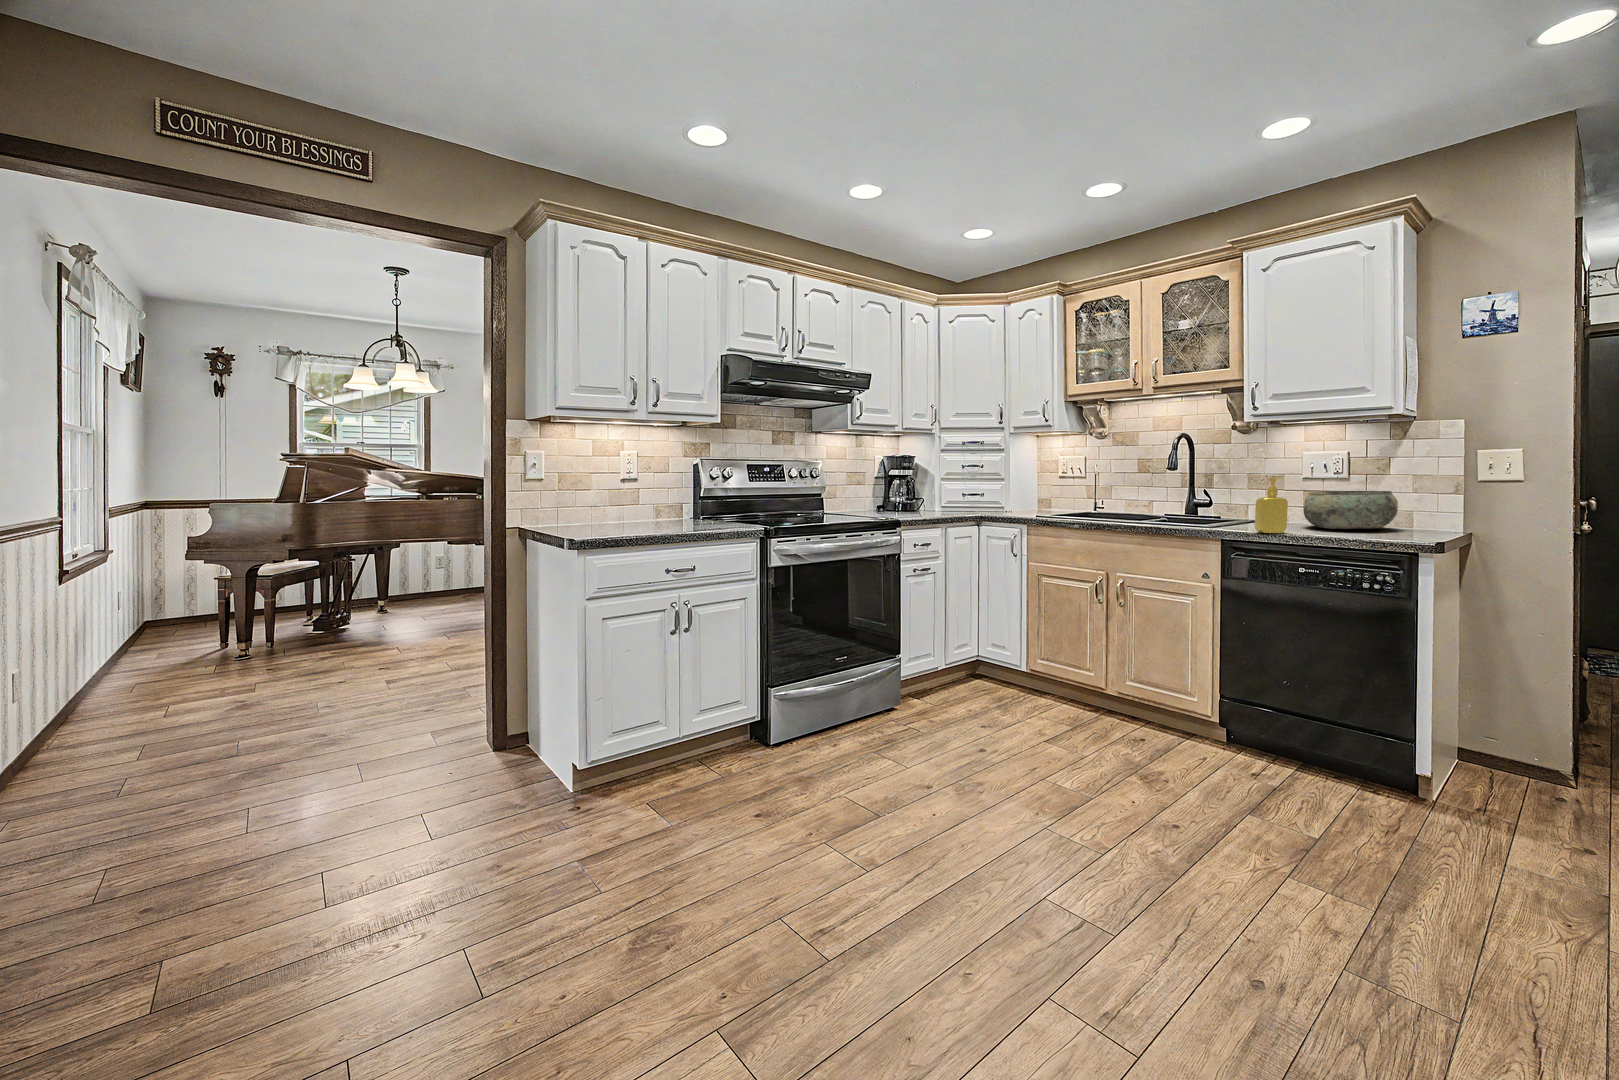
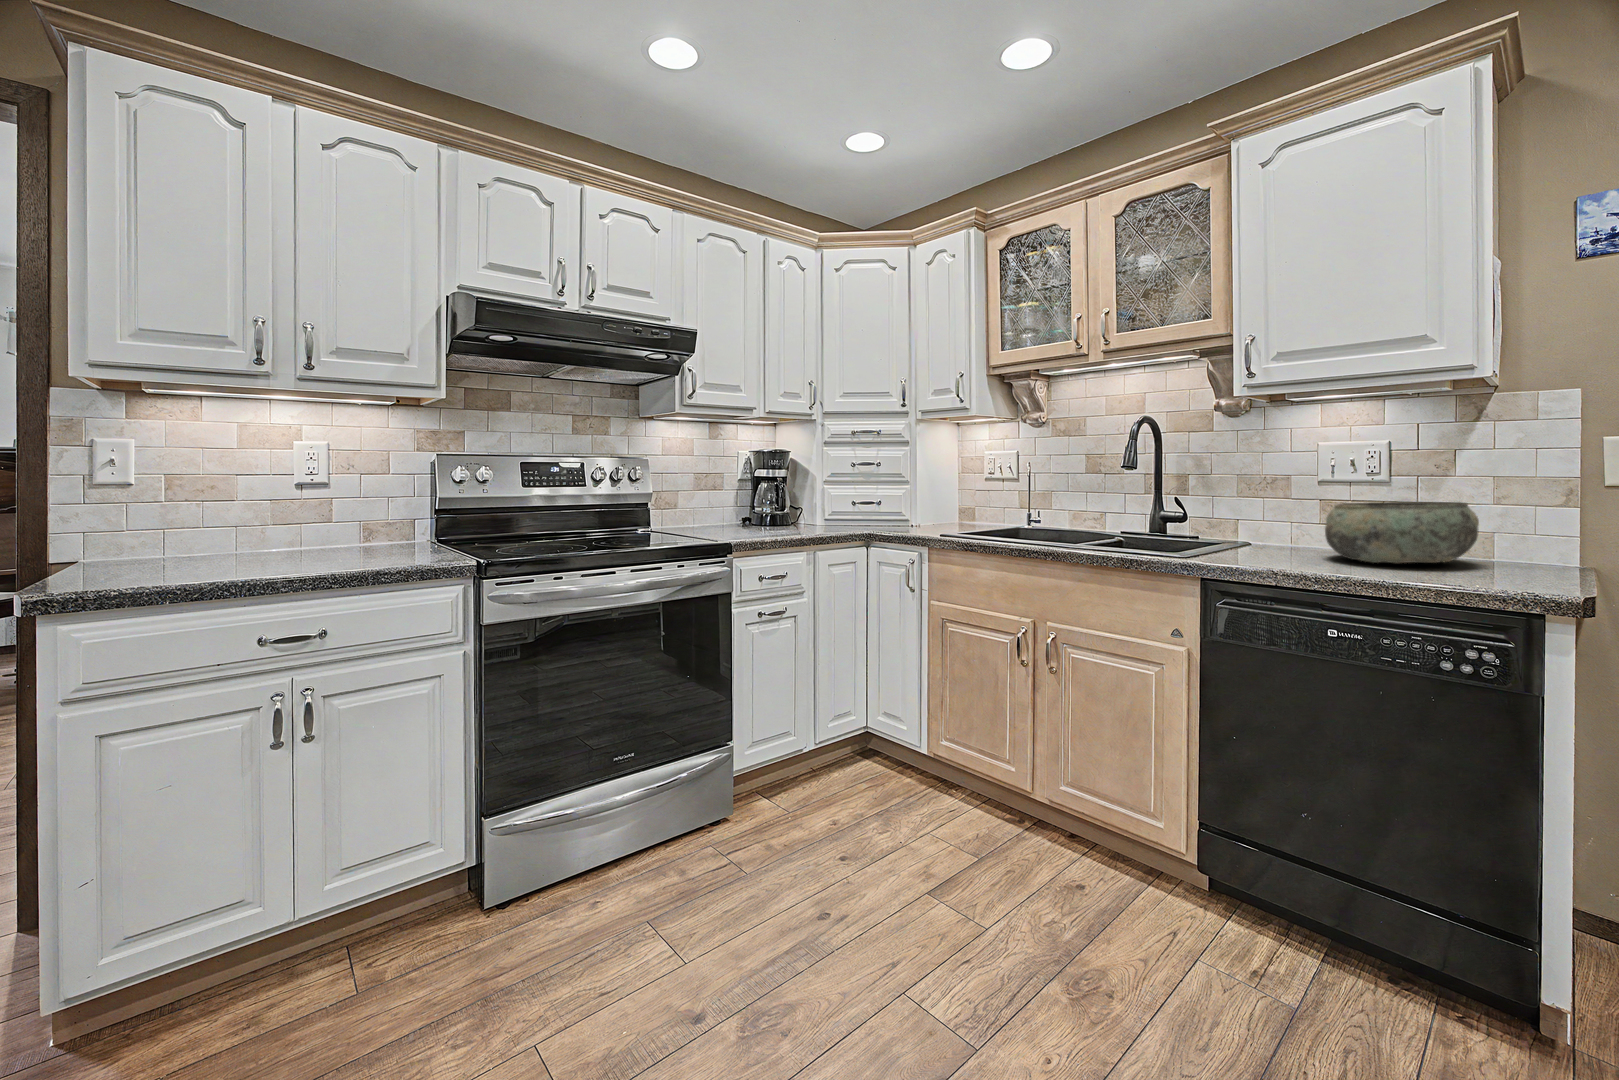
soap dispenser: present [1255,477,1288,533] -> none [1251,480,1304,571]

